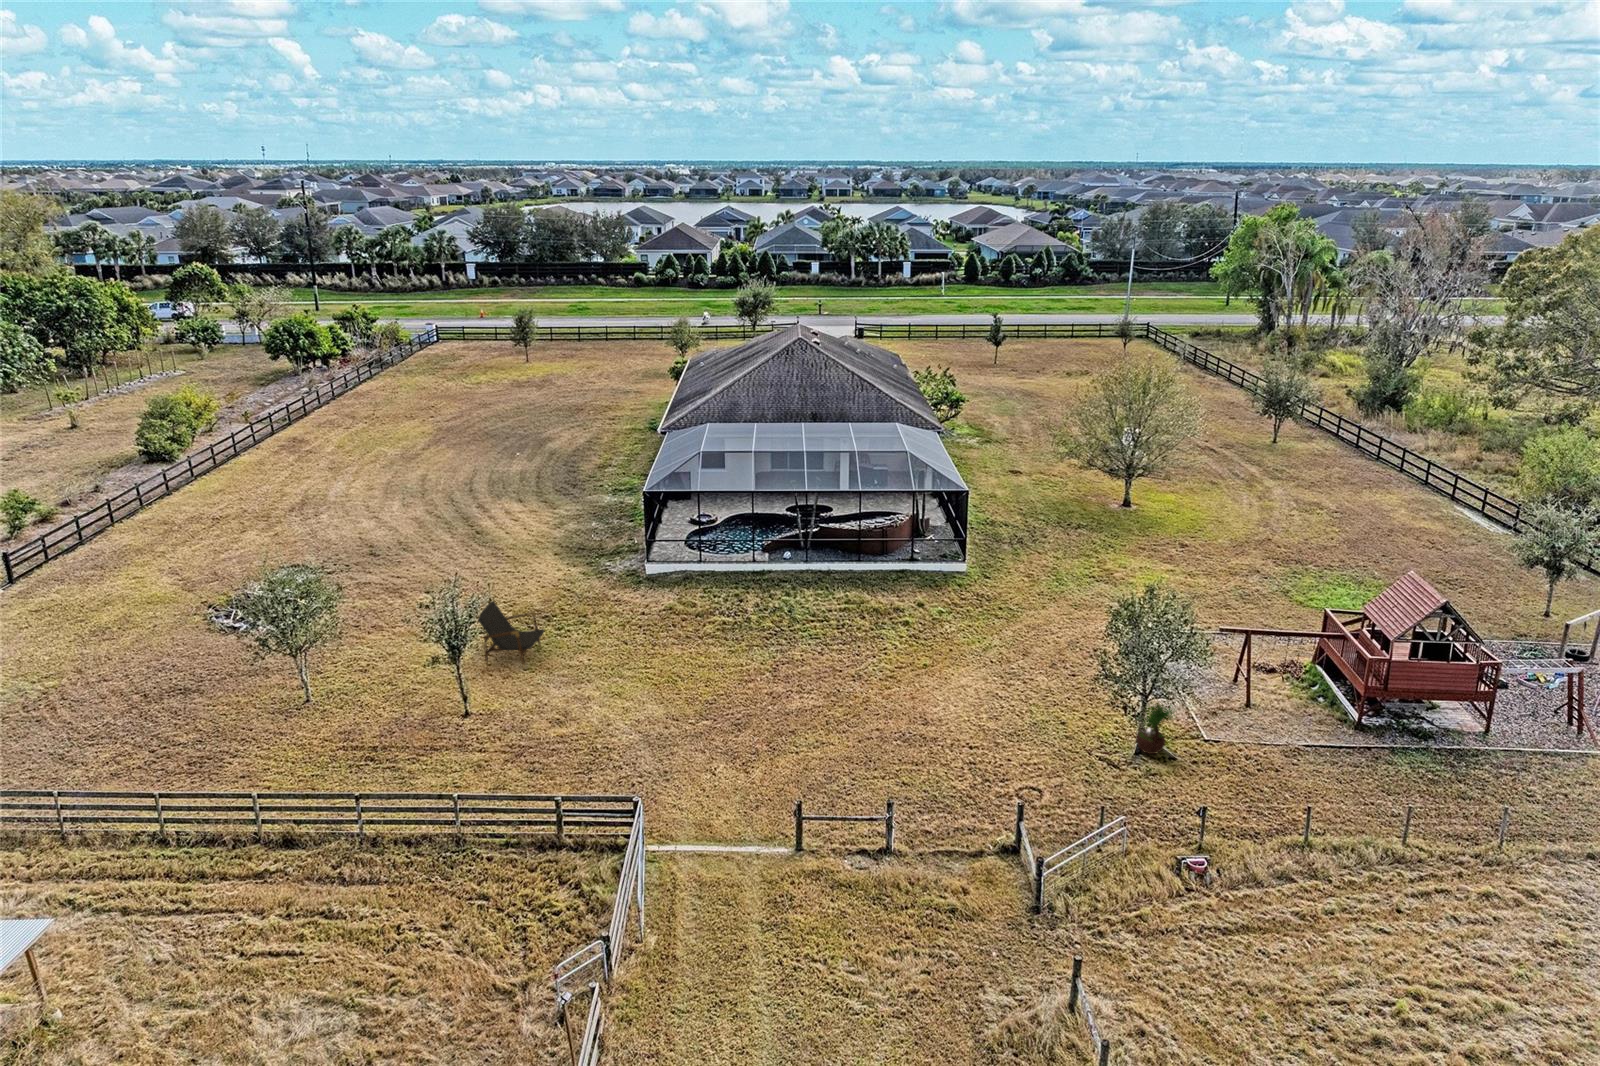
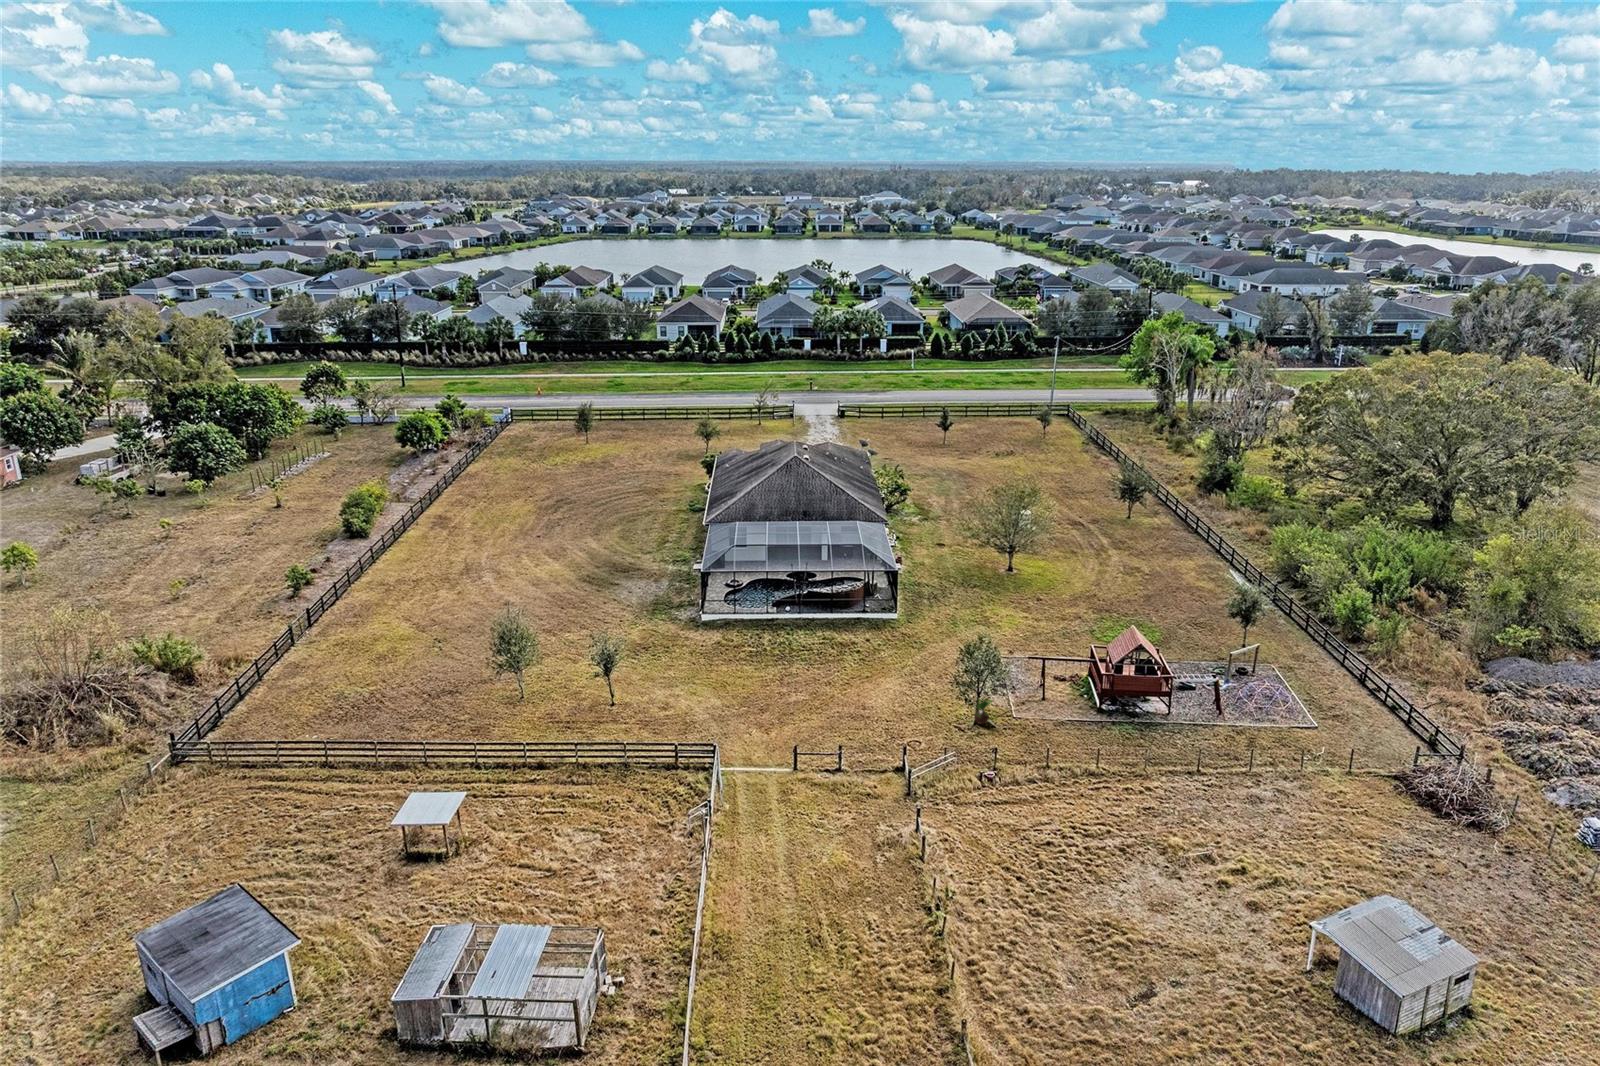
lounge chair: present [478,601,545,668] -> none [614,640,650,680]

